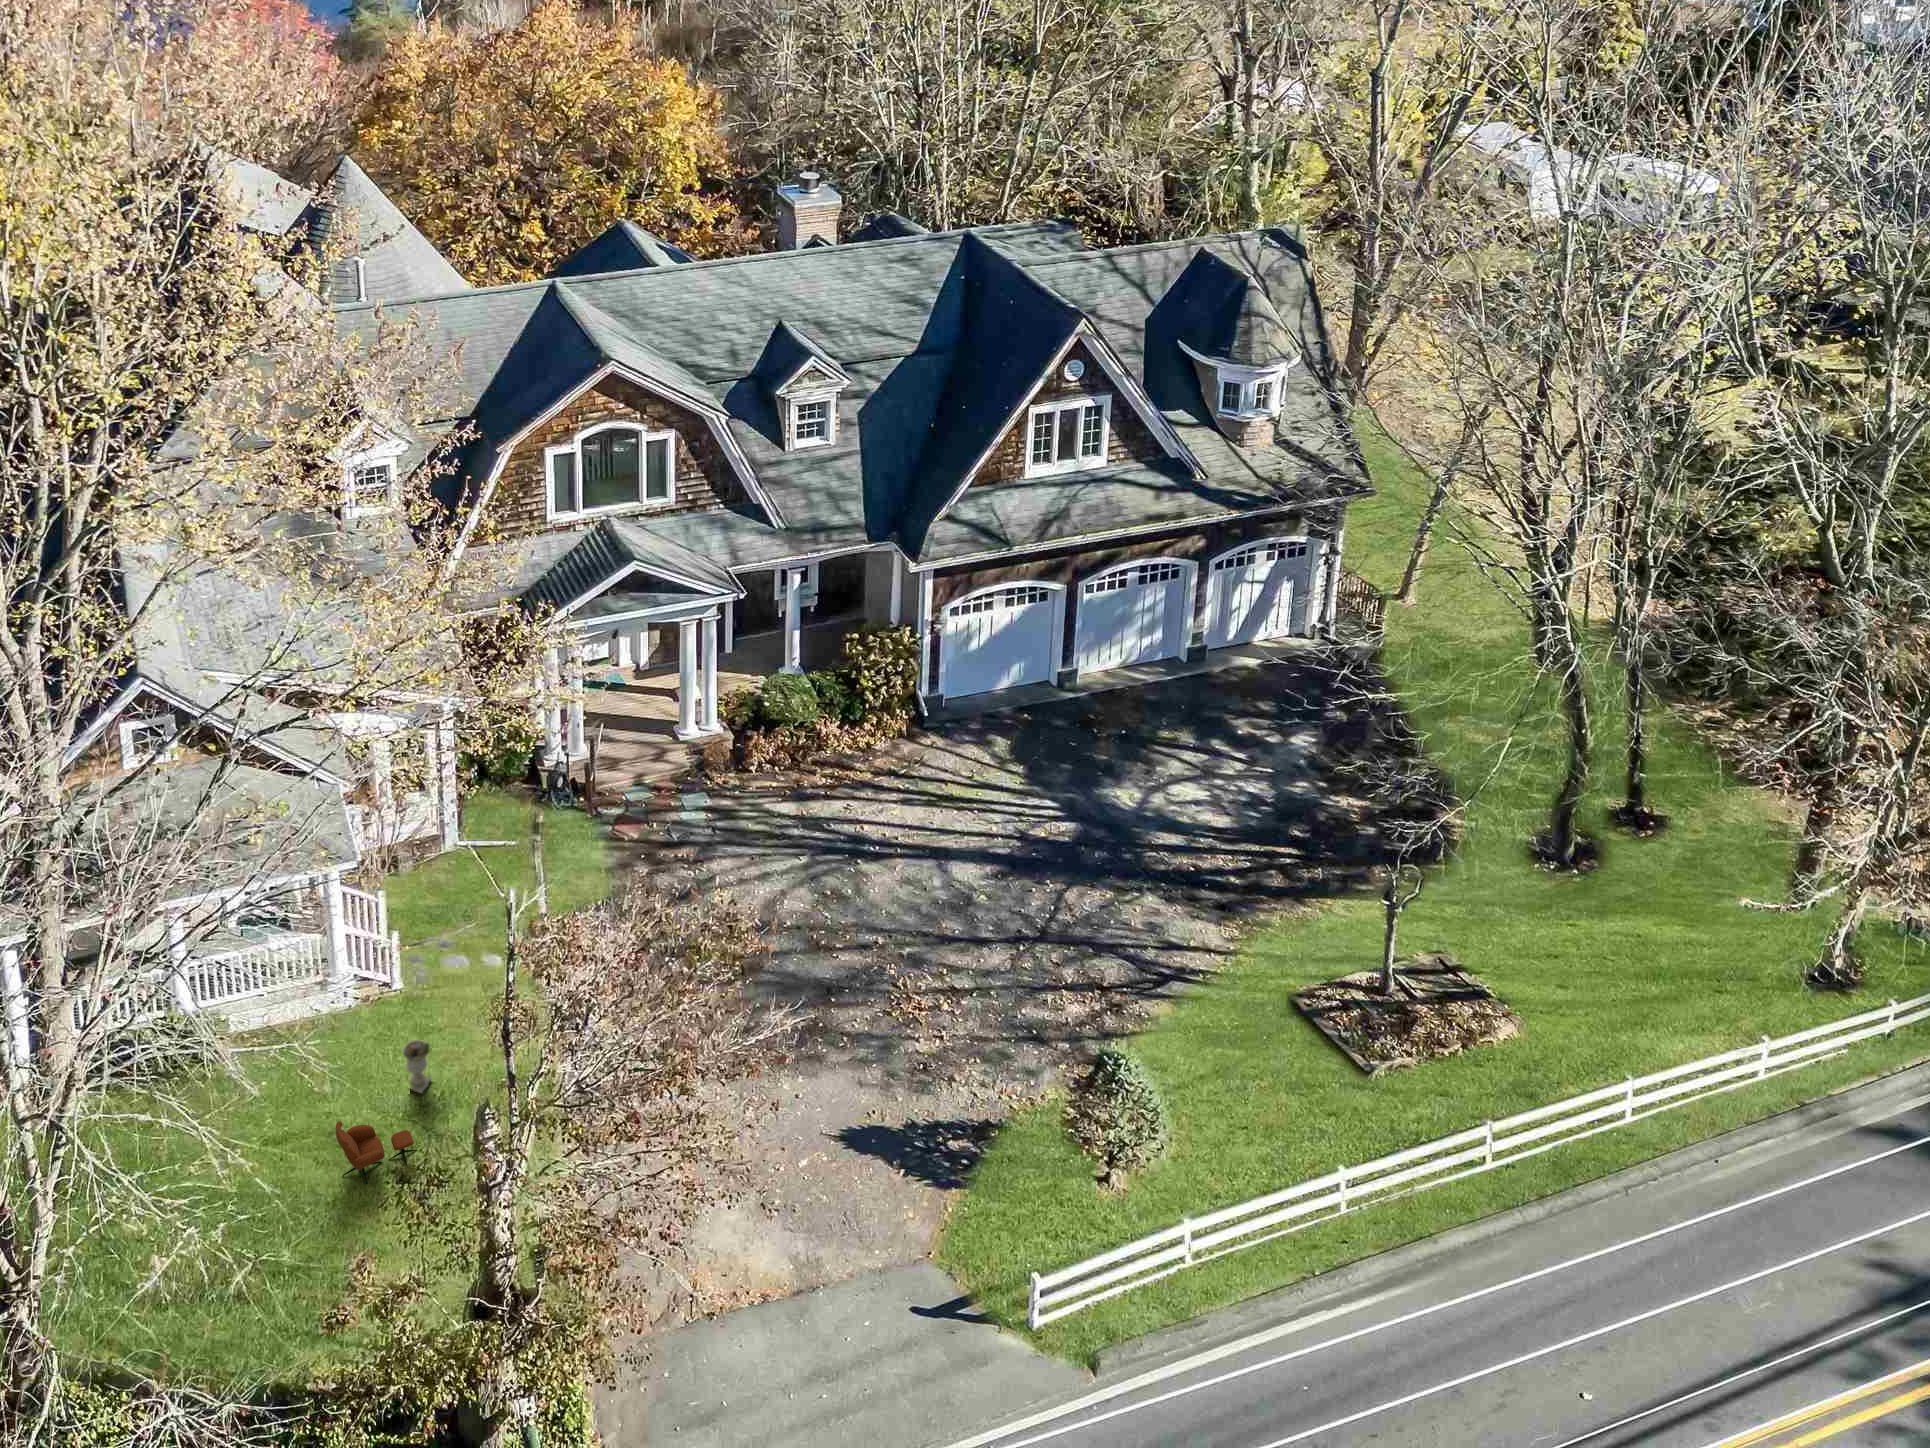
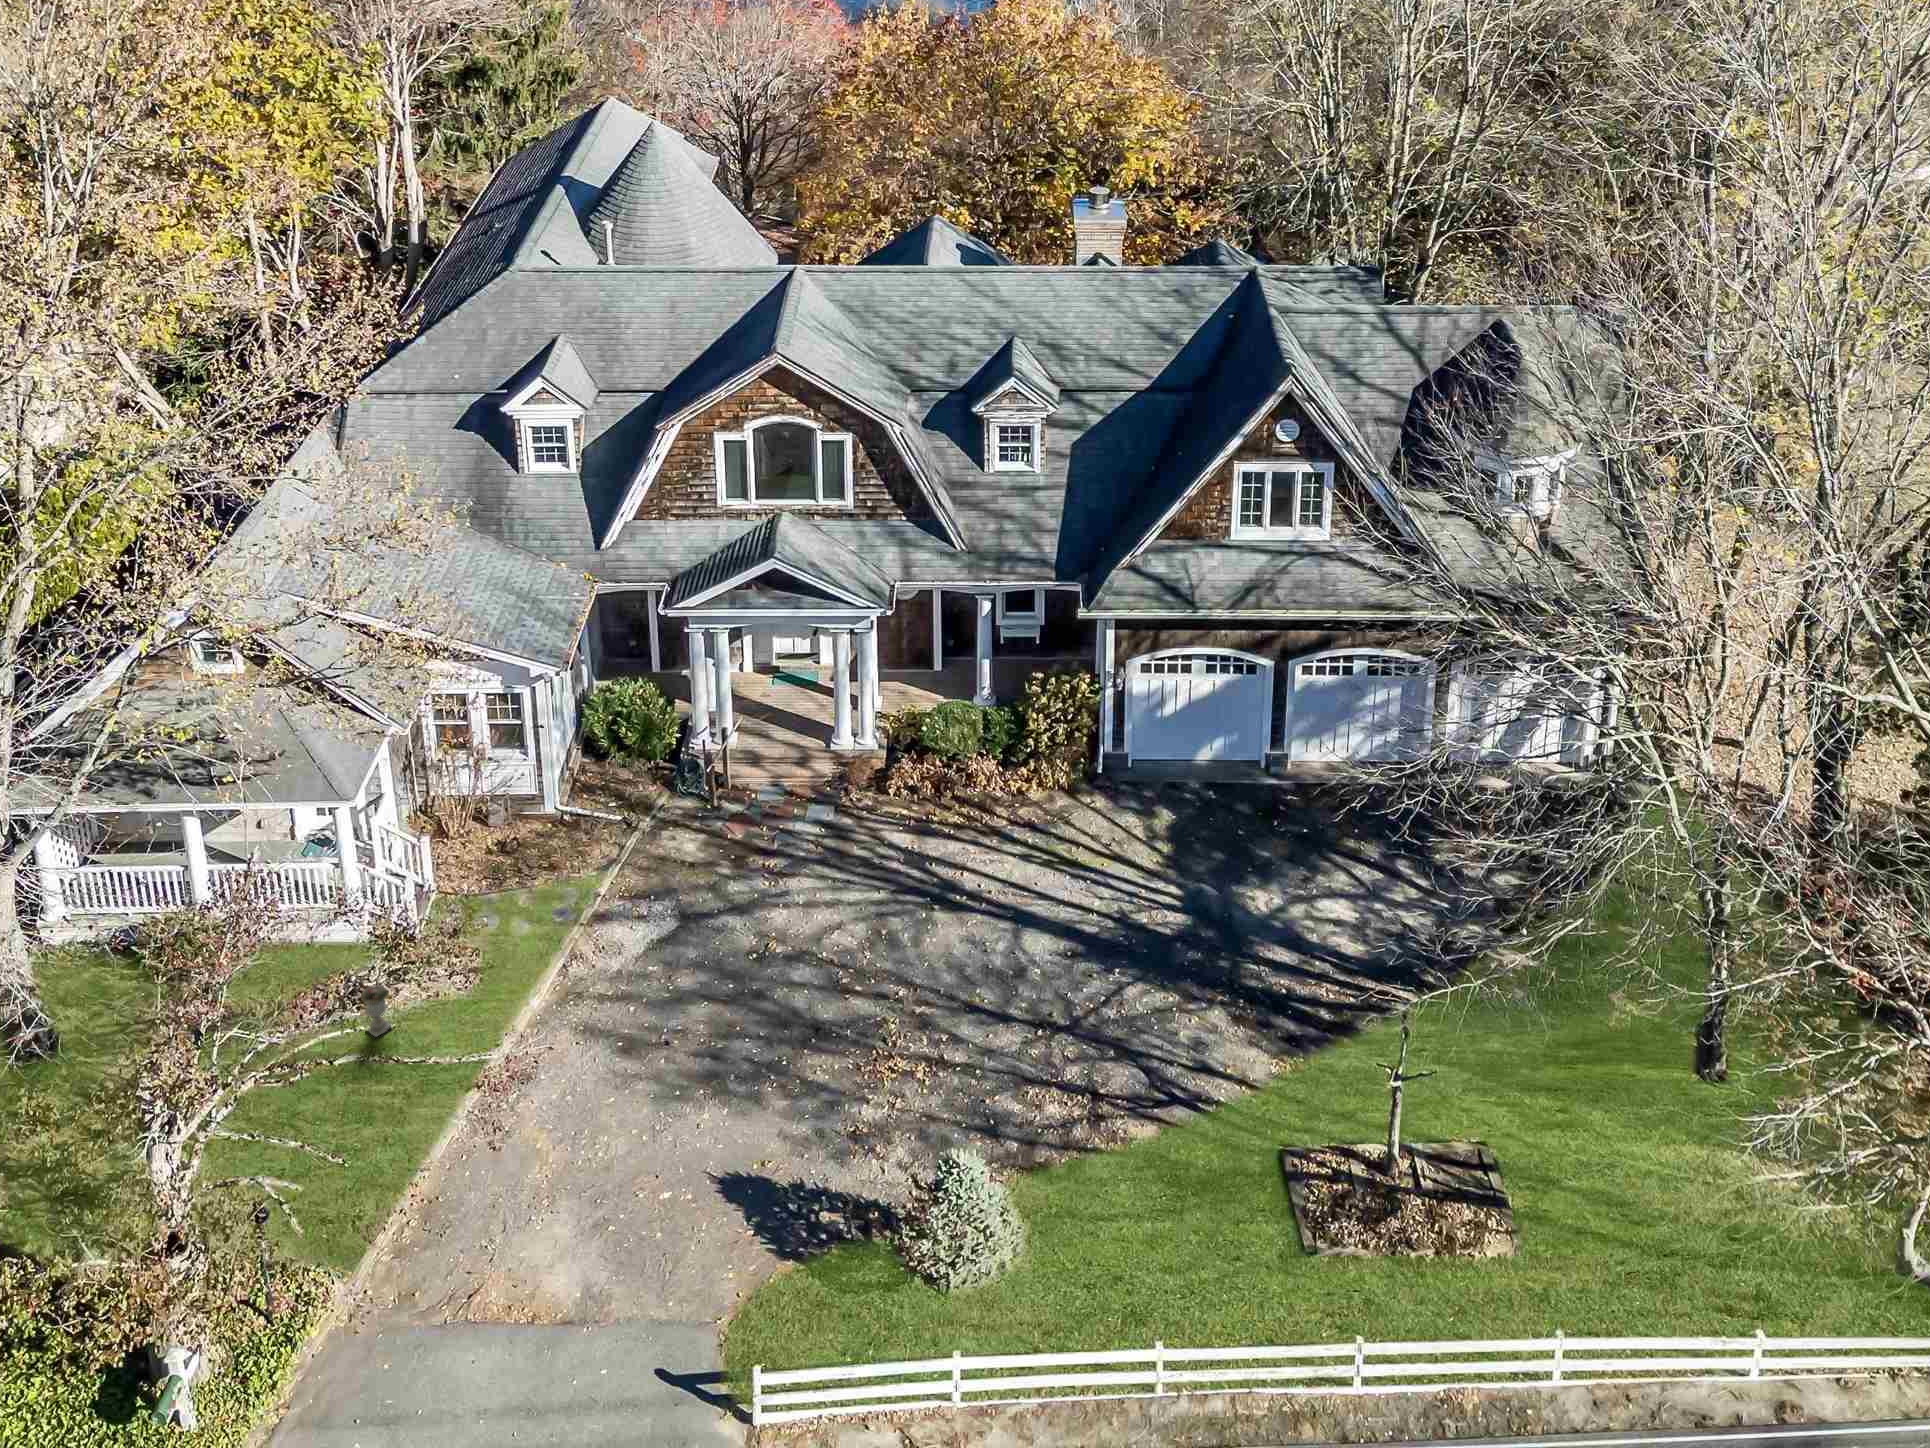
lounge chair: present [336,1121,417,1184] -> none [254,1041,340,1106]

